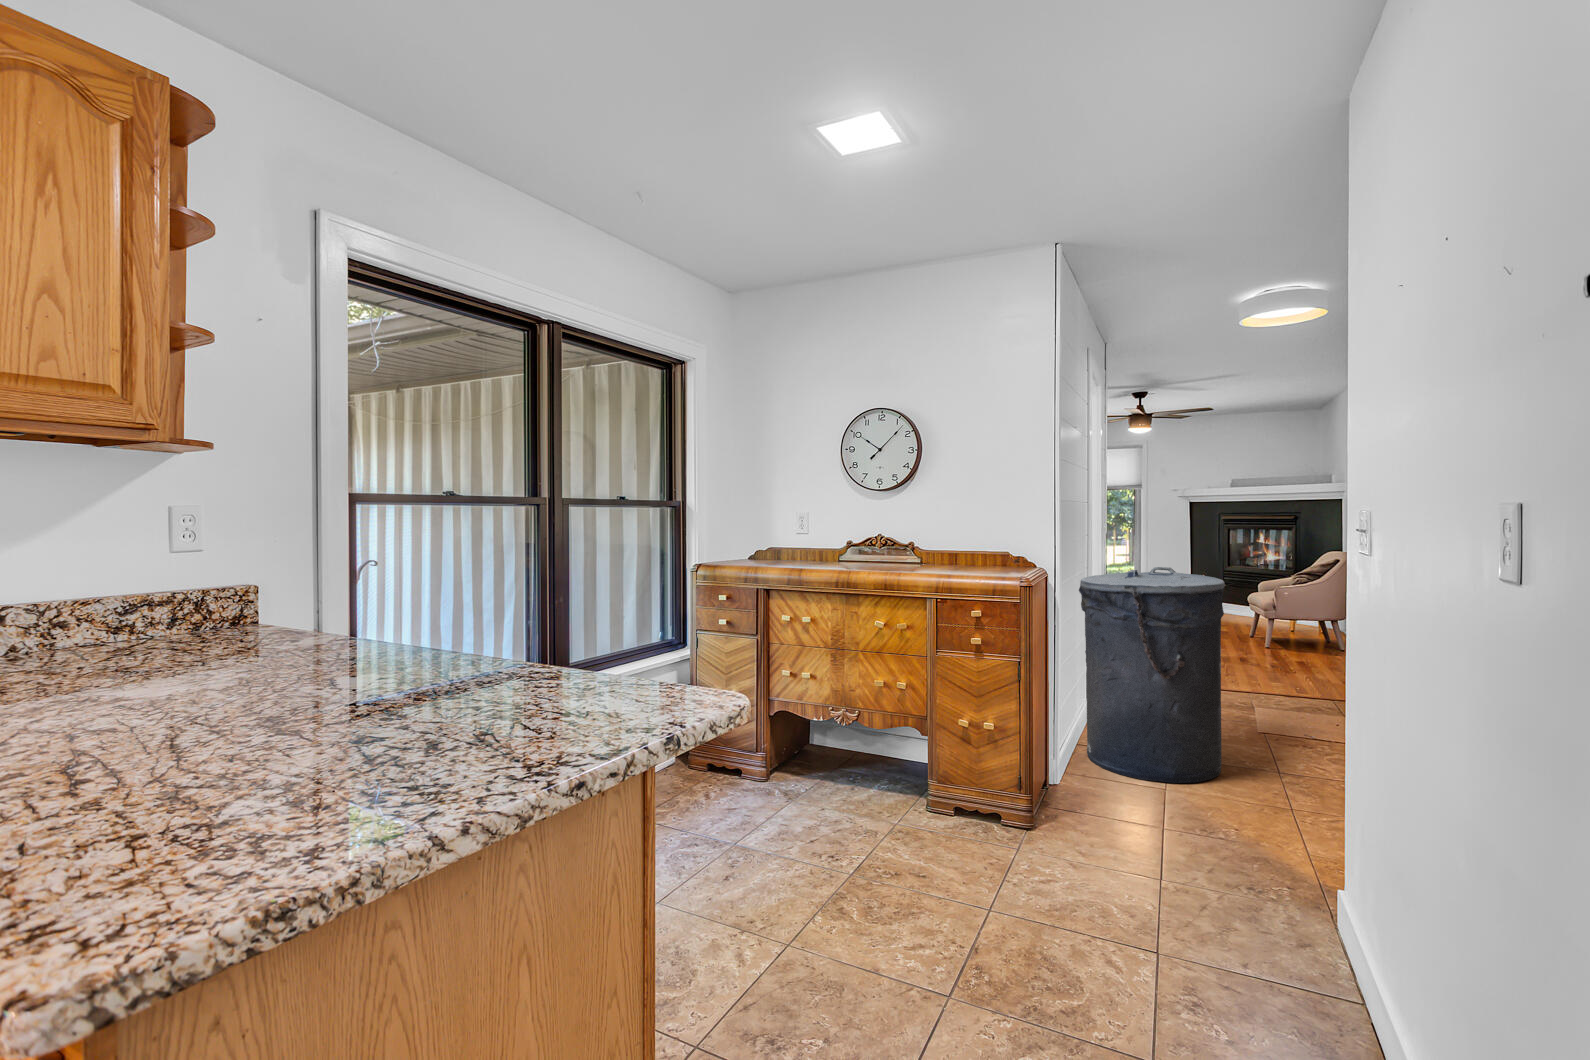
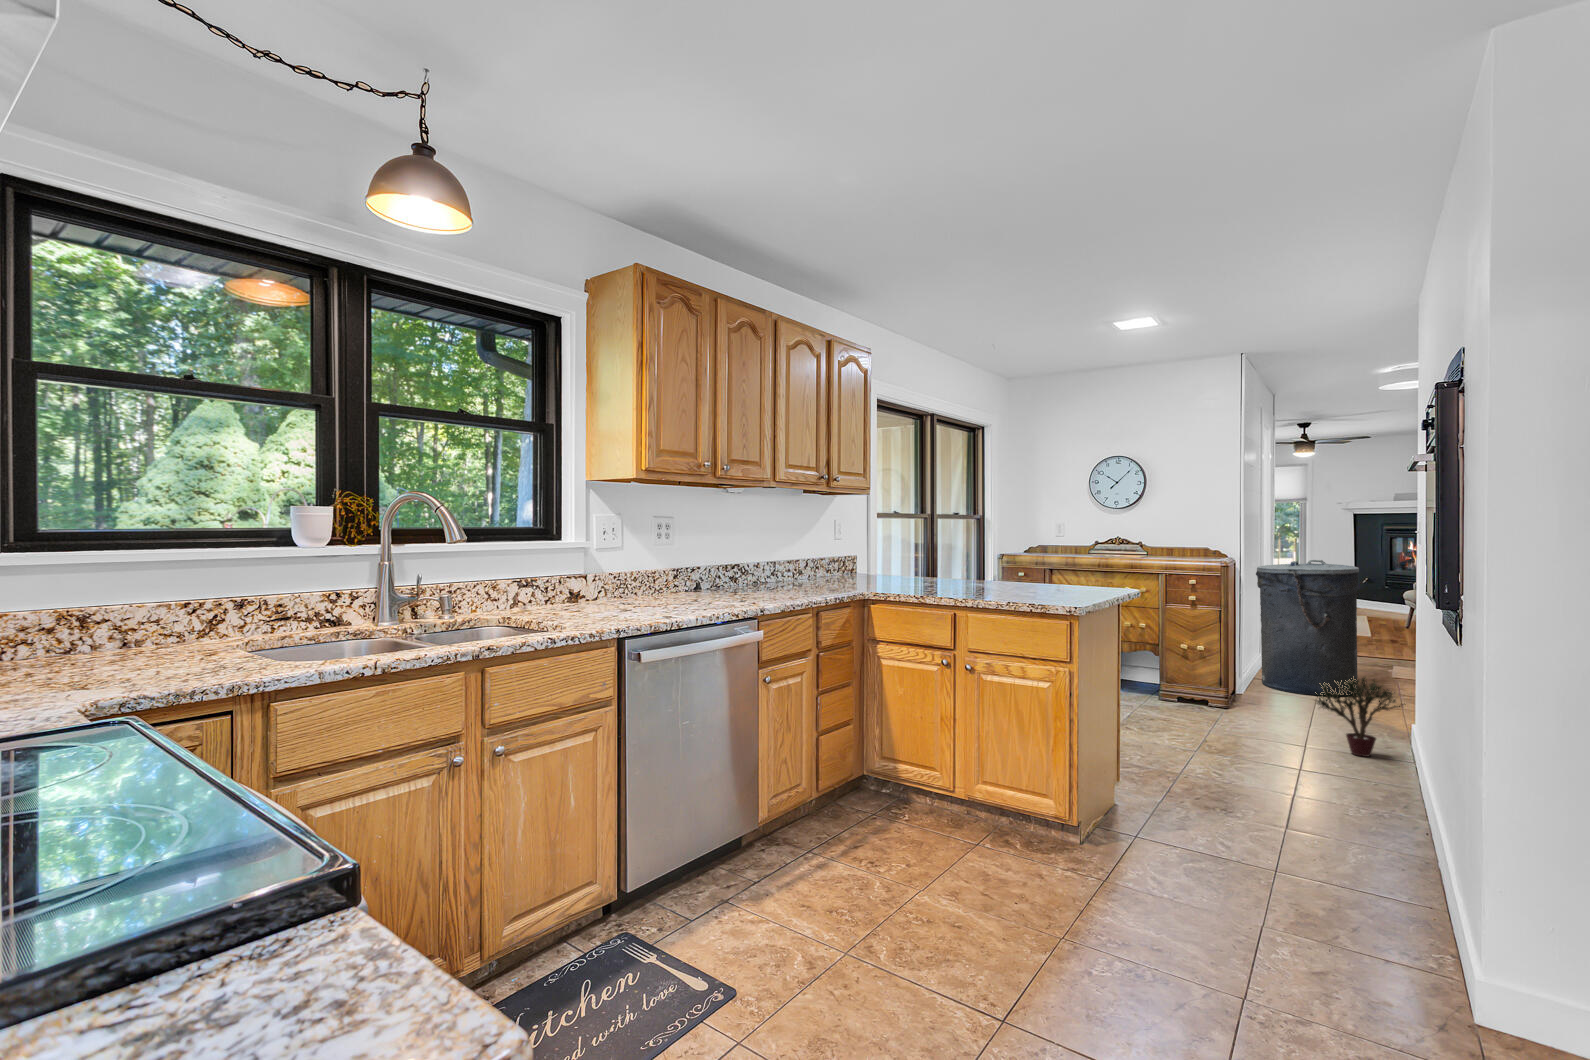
potted plant: none [1175,818,1359,993] -> present [1317,678,1403,757]

